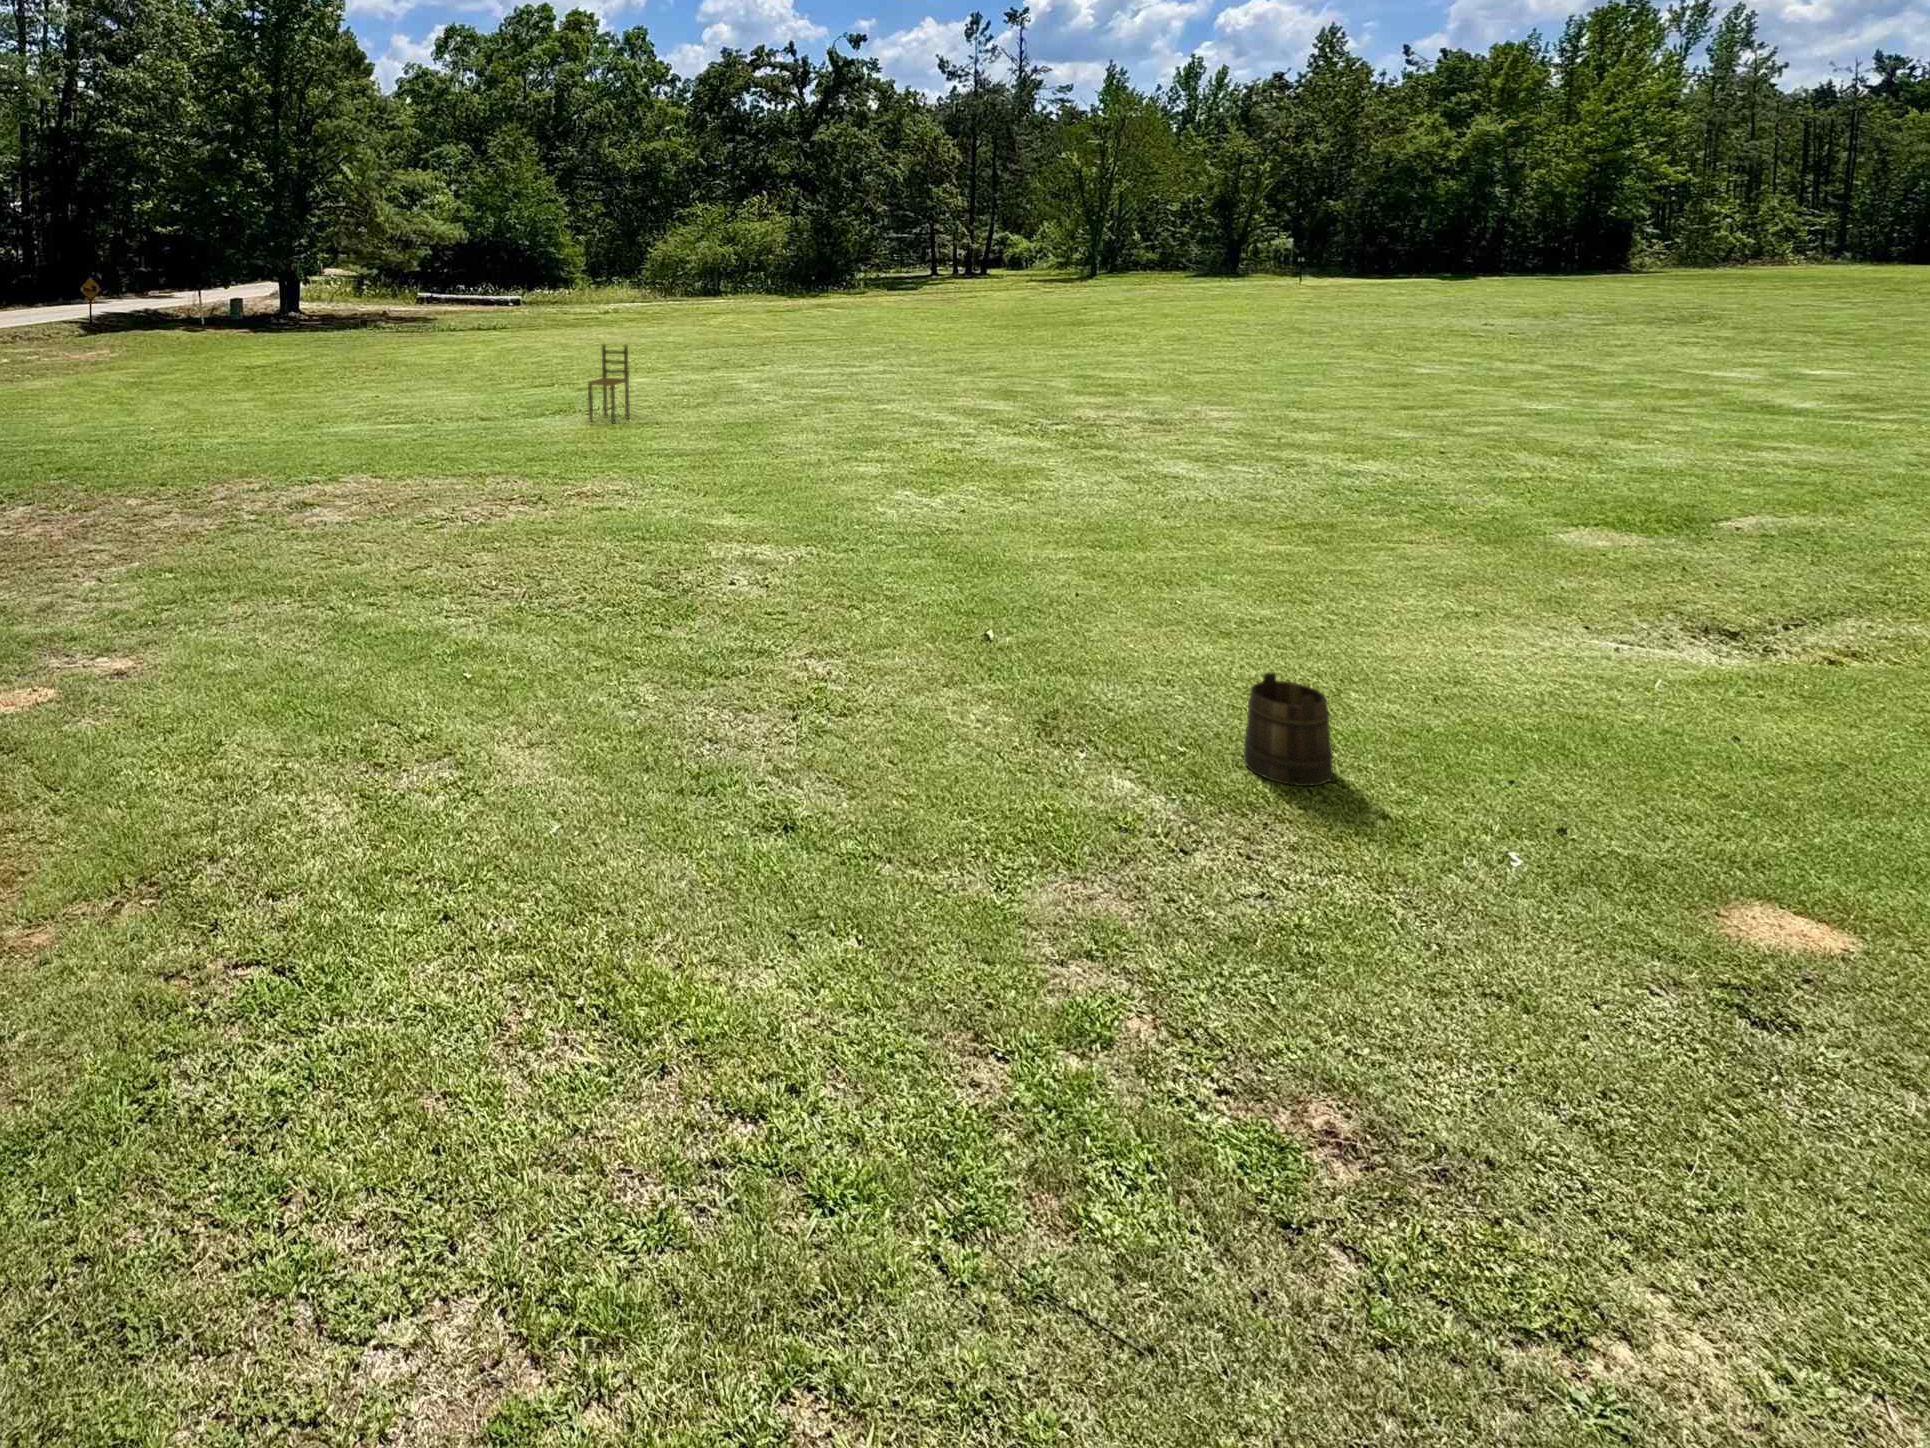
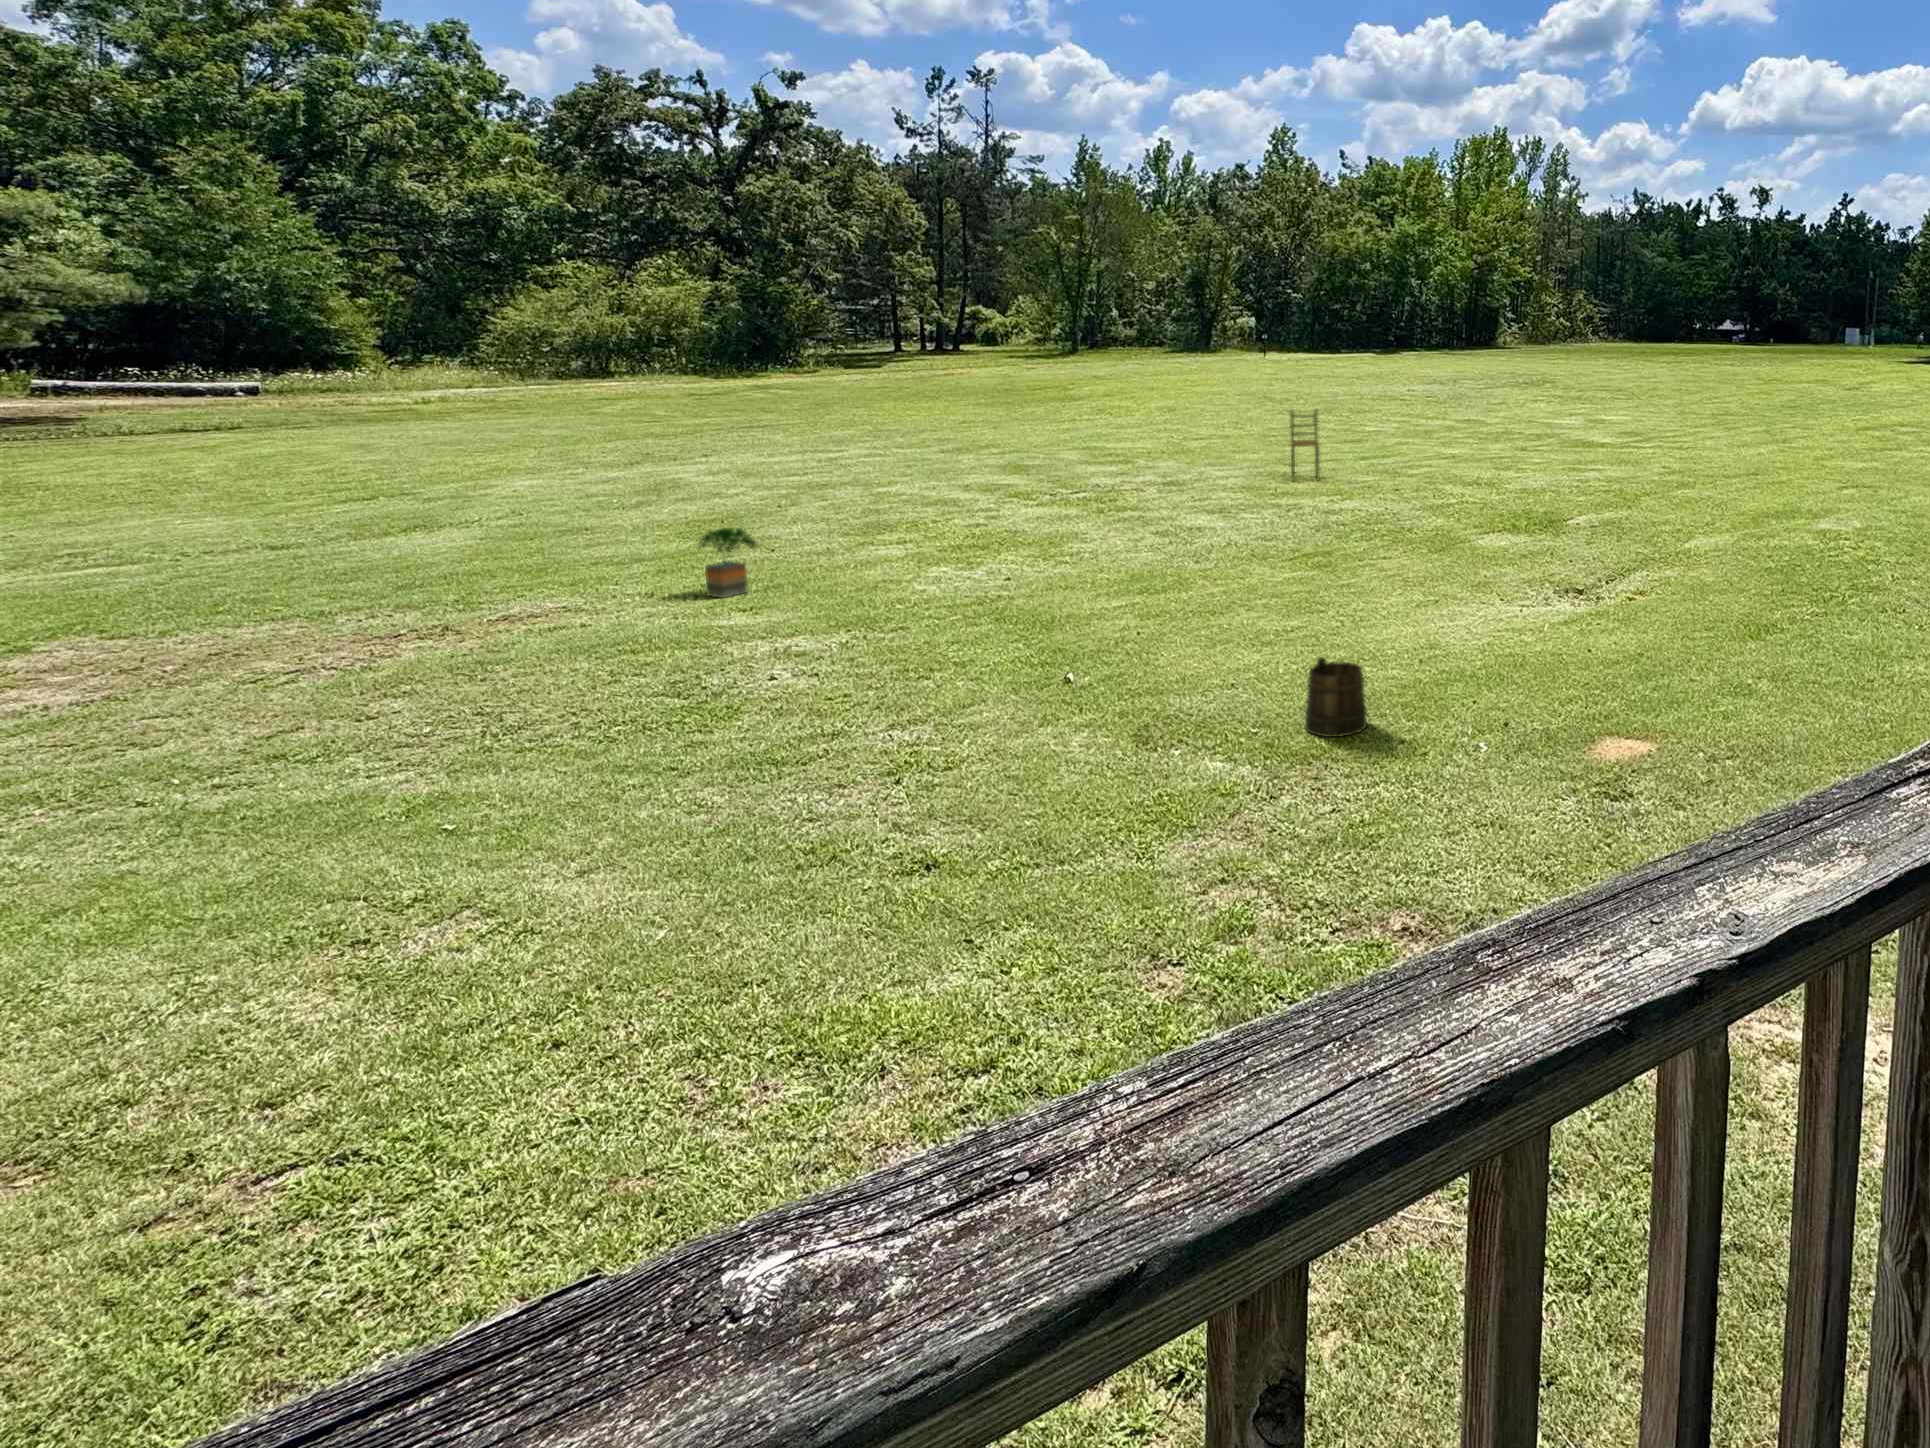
chair: present [588,344,630,423] -> present [1291,410,1320,480]
potted tree: none [704,432,749,496] -> present [699,528,756,598]

